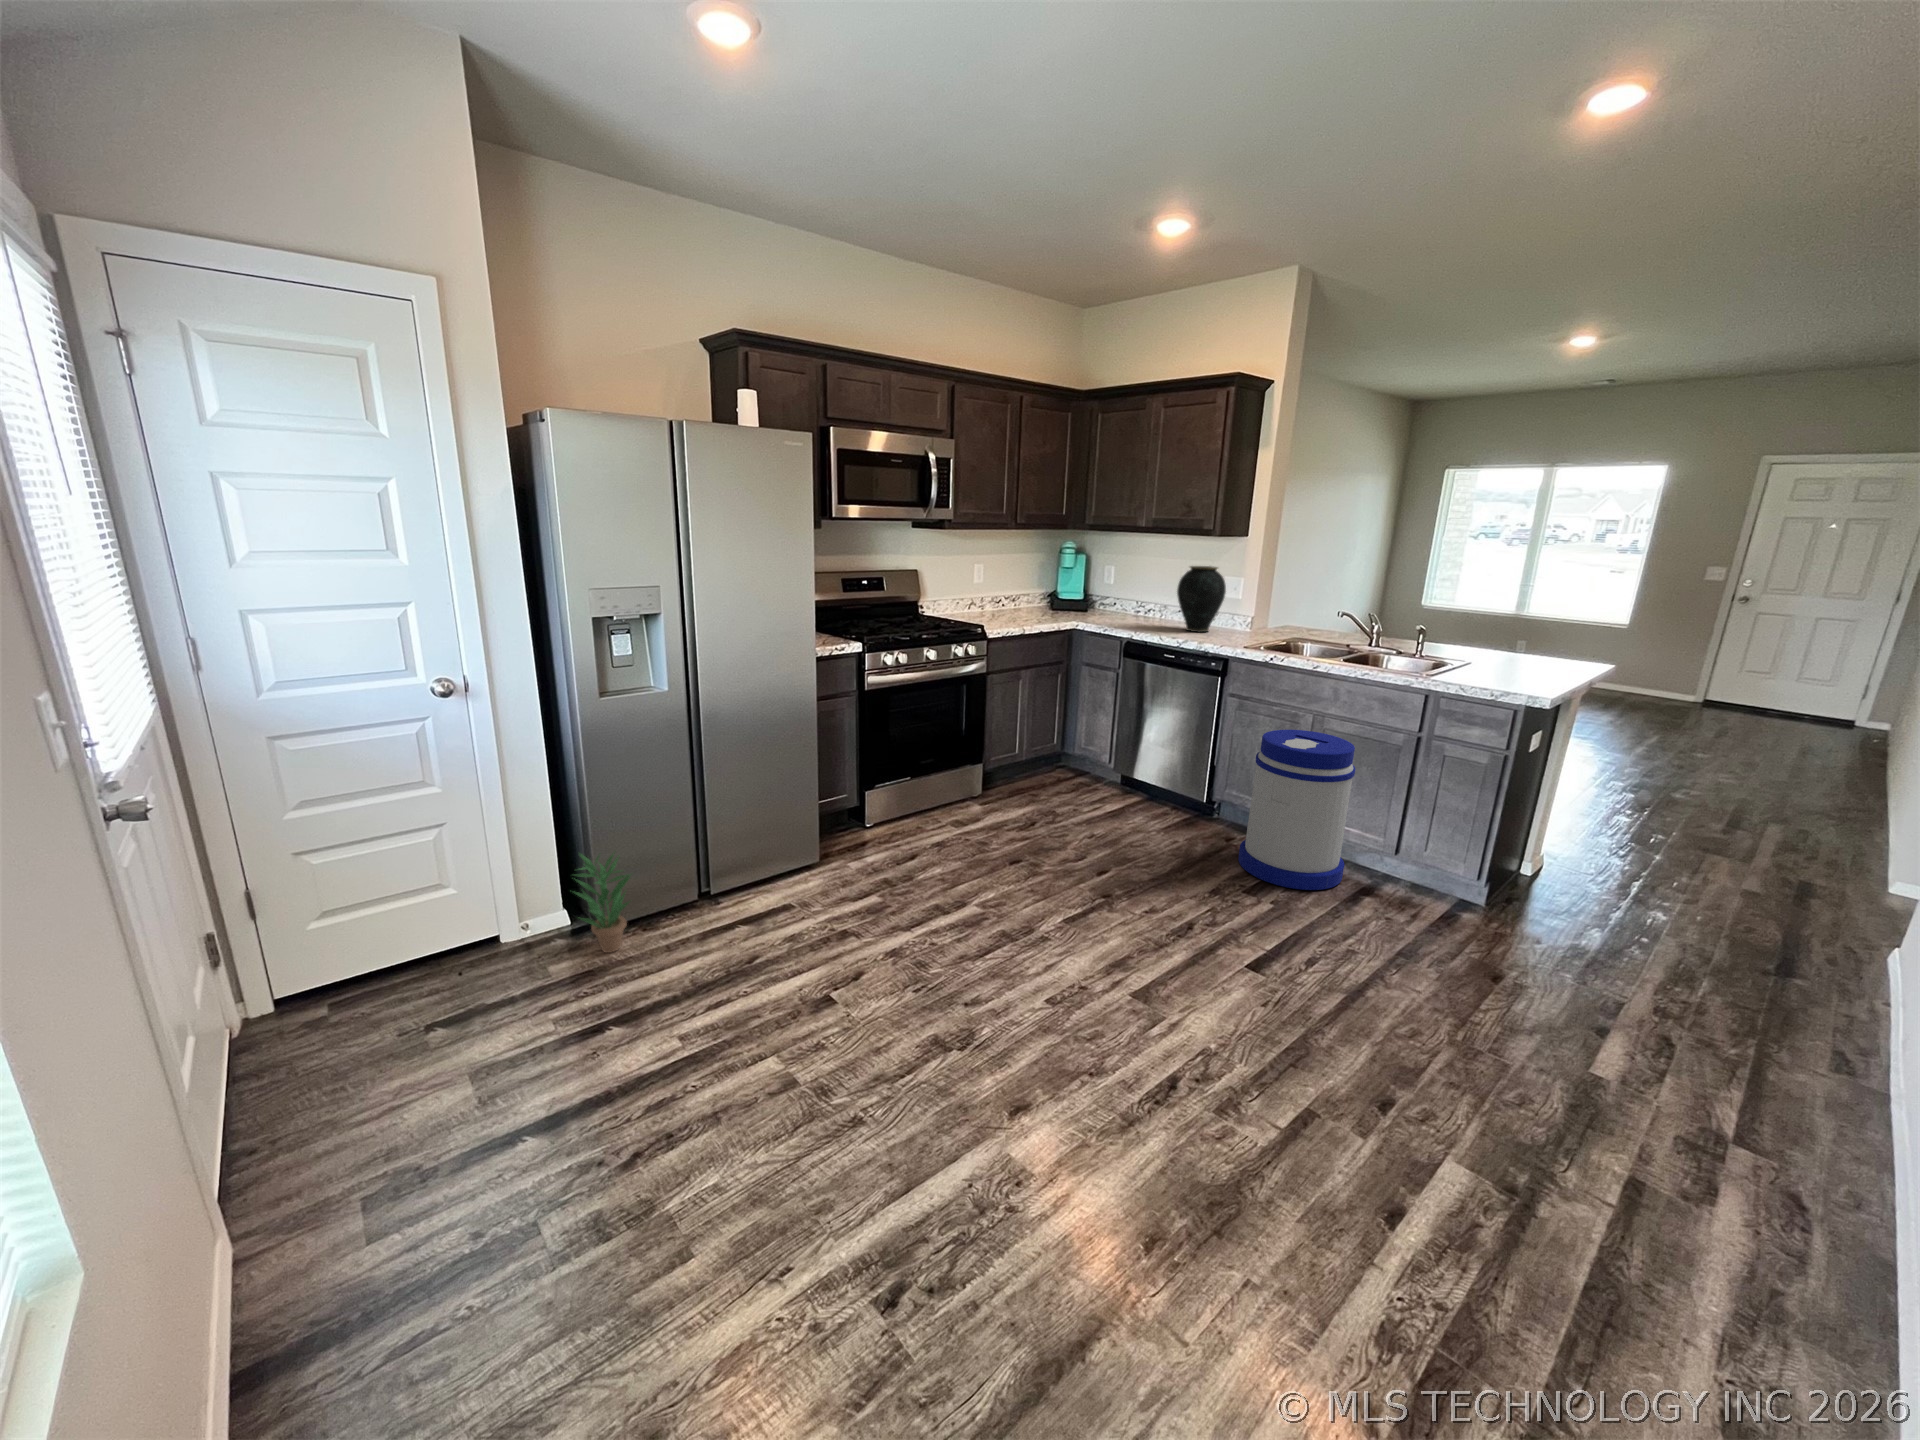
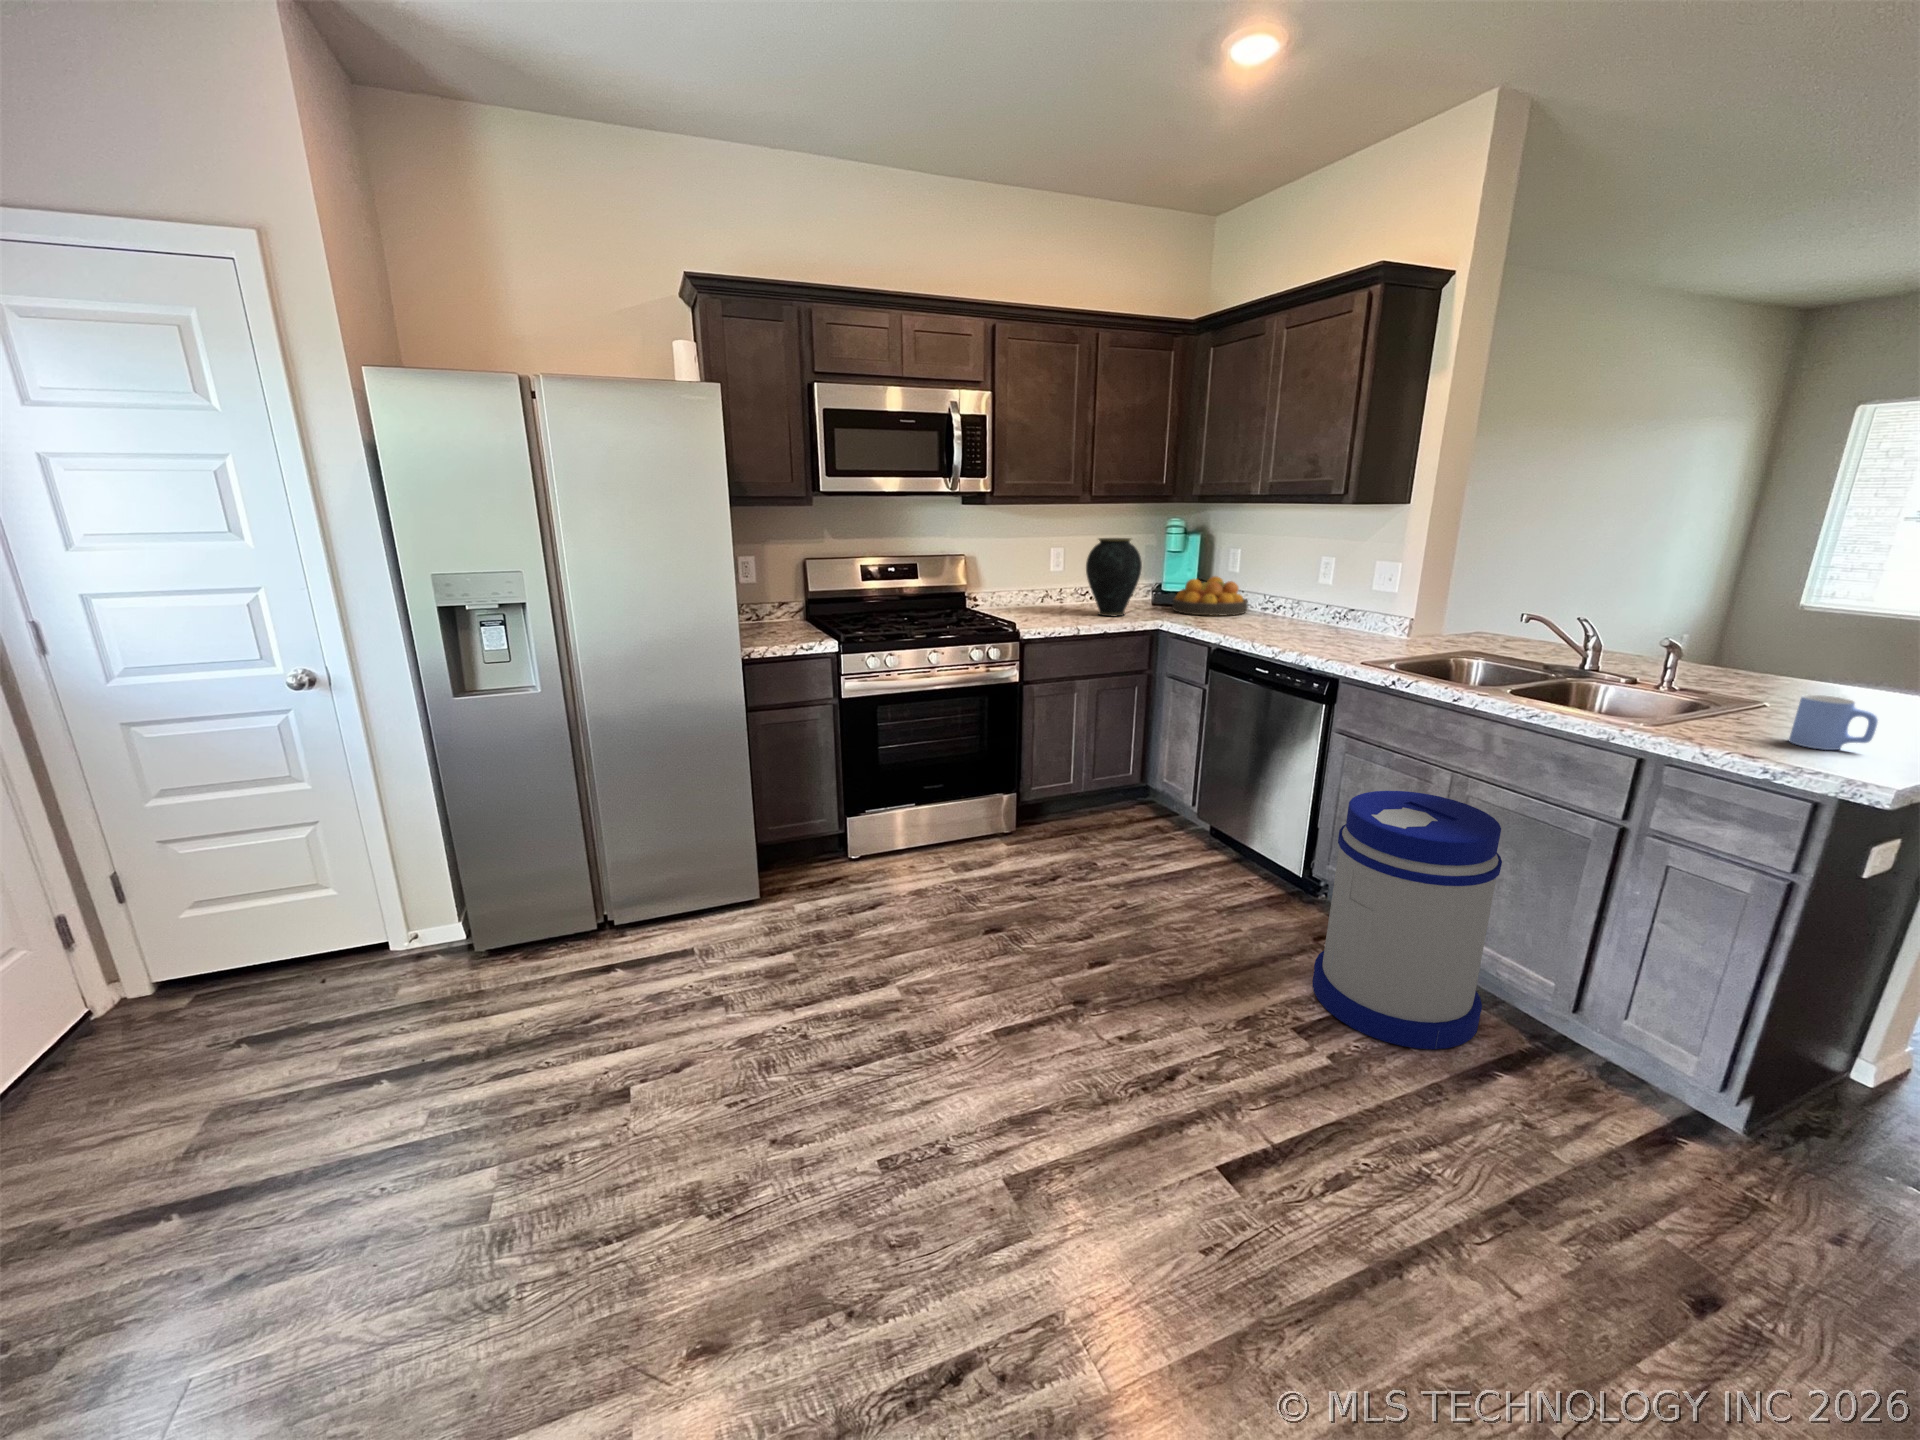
vase: present [1177,566,1226,632] -> present [1086,538,1142,616]
fruit bowl: none [1070,589,1127,618] -> present [1173,576,1248,615]
mug: none [1494,654,1534,684] -> present [1789,694,1878,750]
potted plant: present [574,854,631,953] -> none [407,868,498,984]

